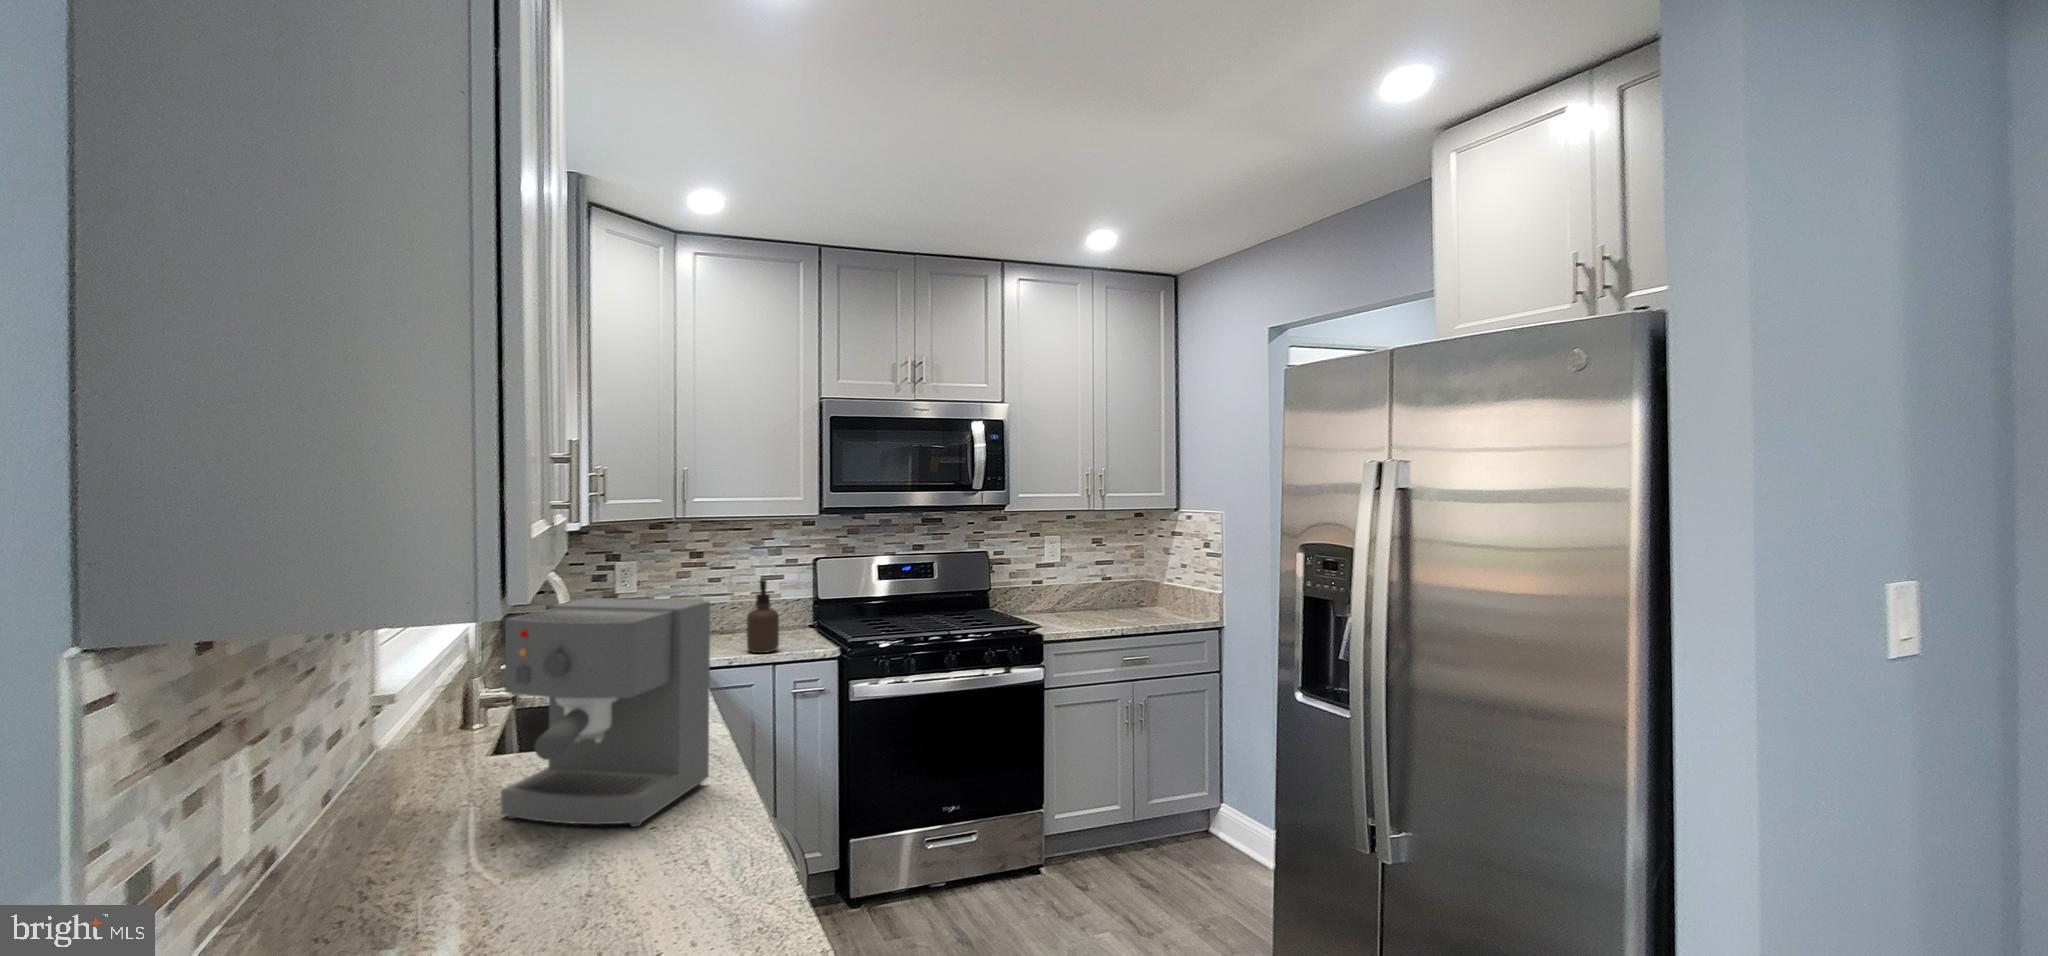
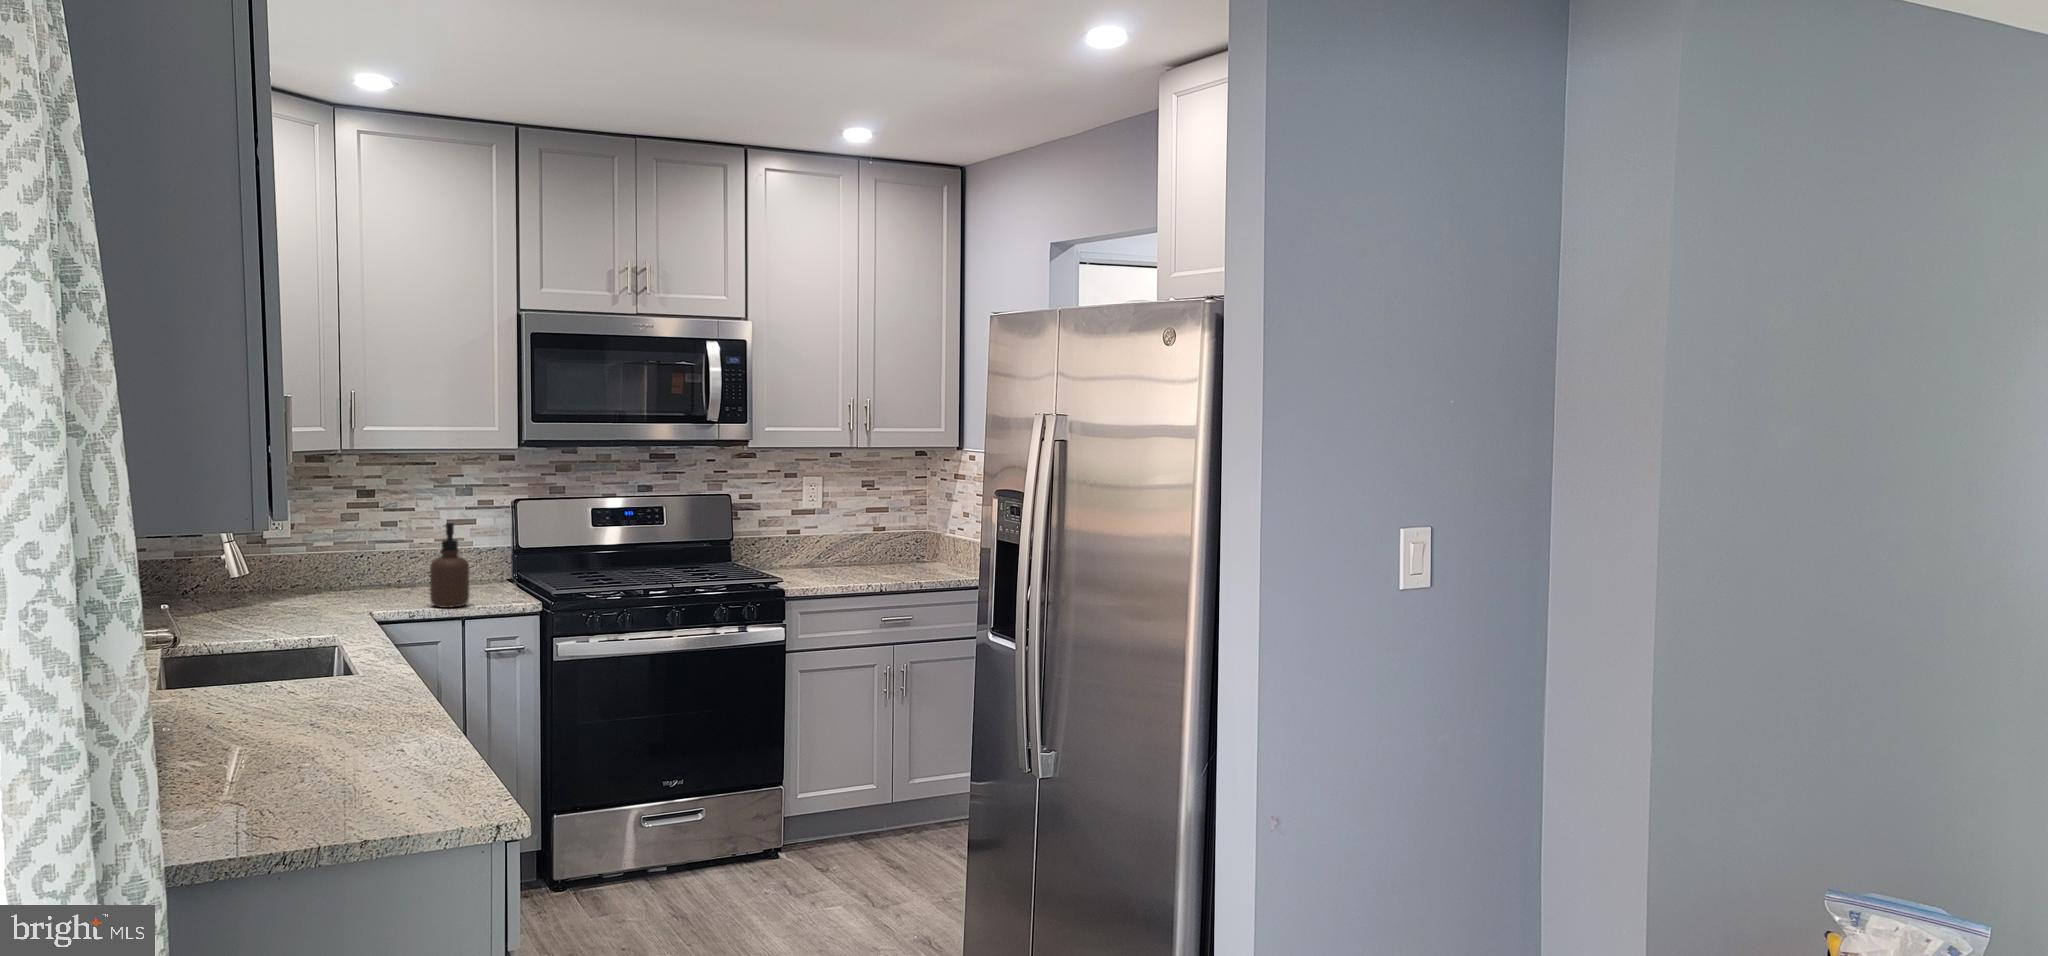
coffee maker: present [501,598,710,827] -> none [194,530,394,734]

